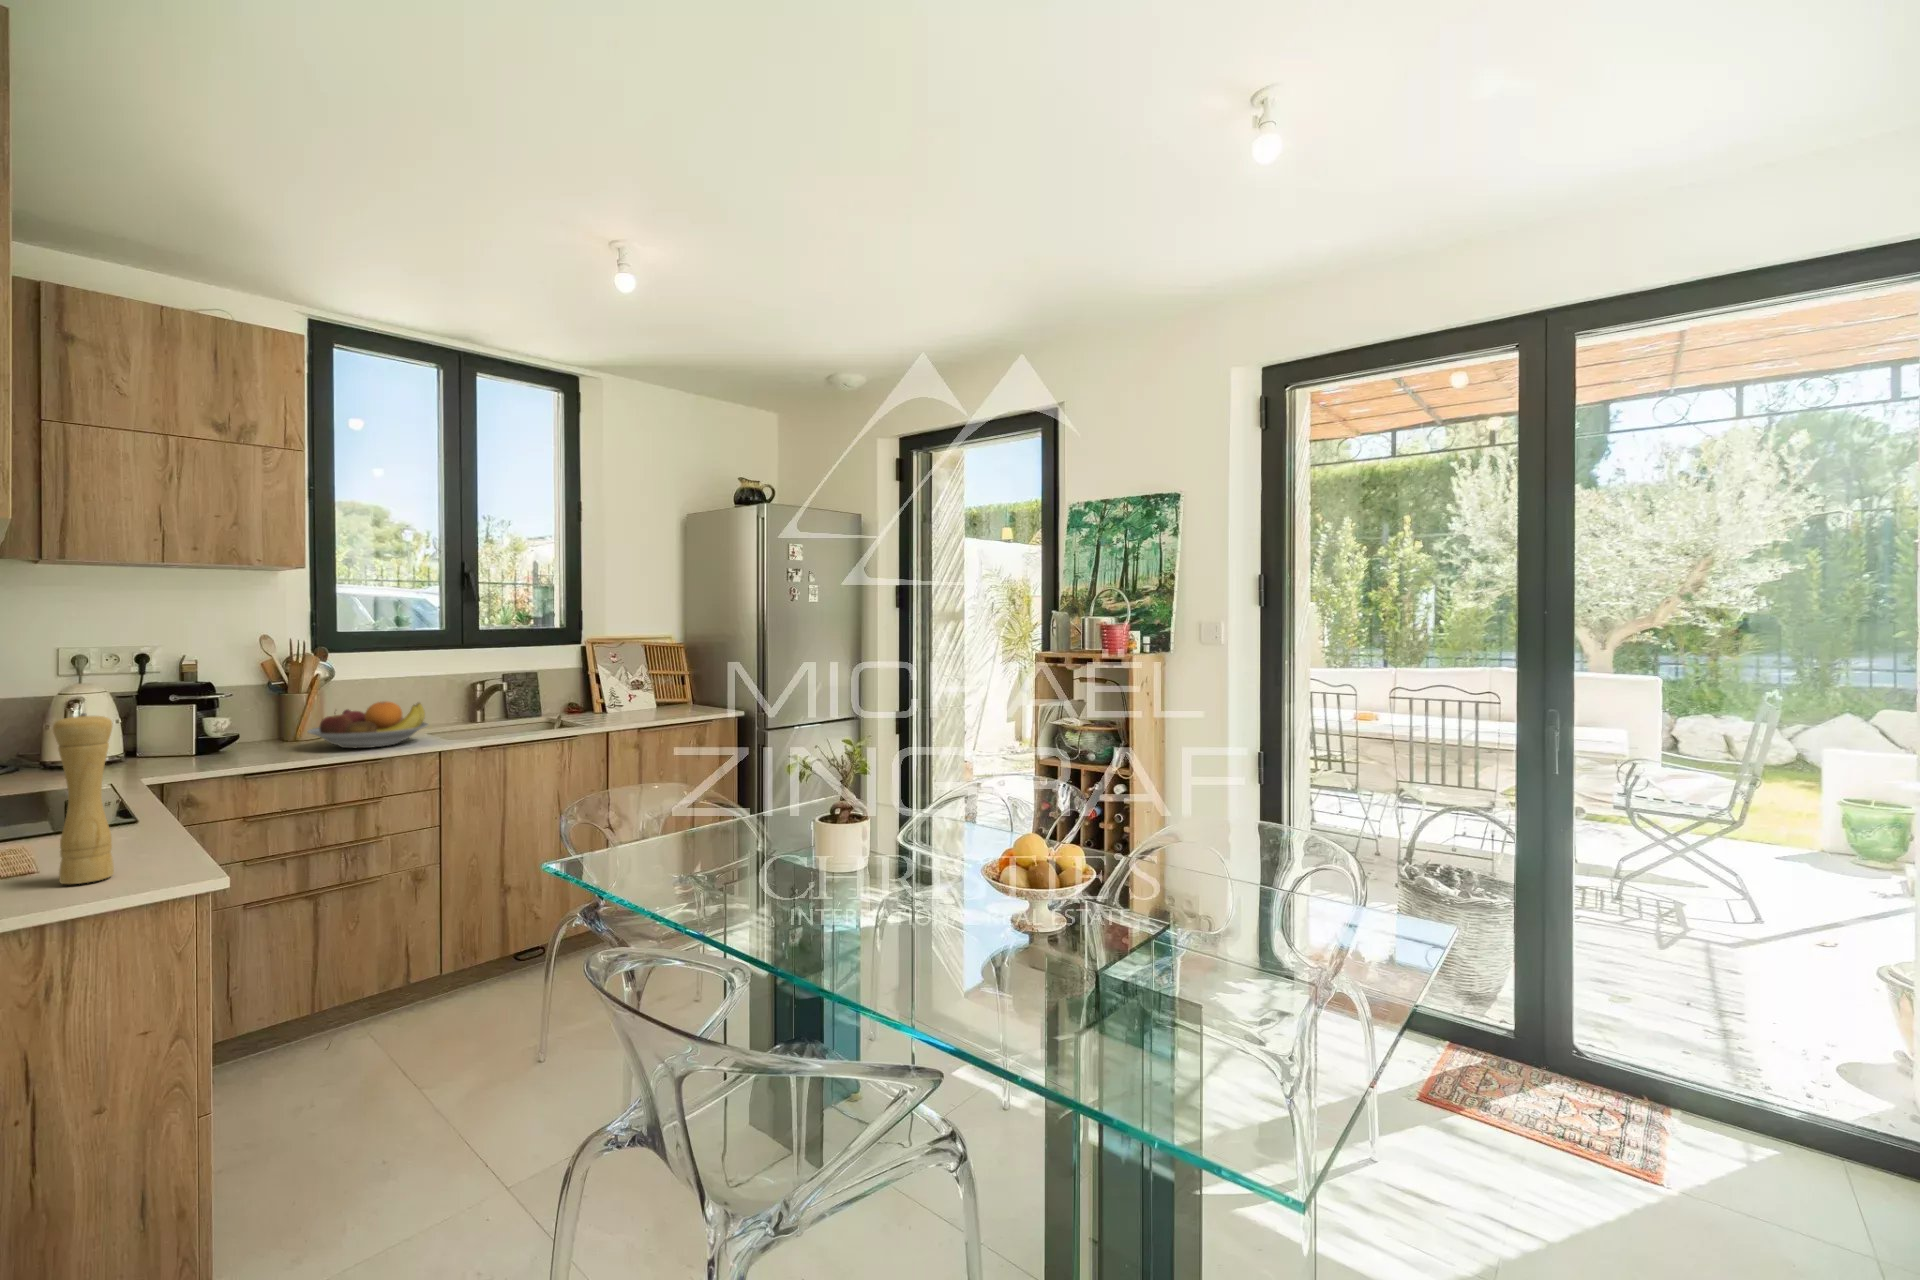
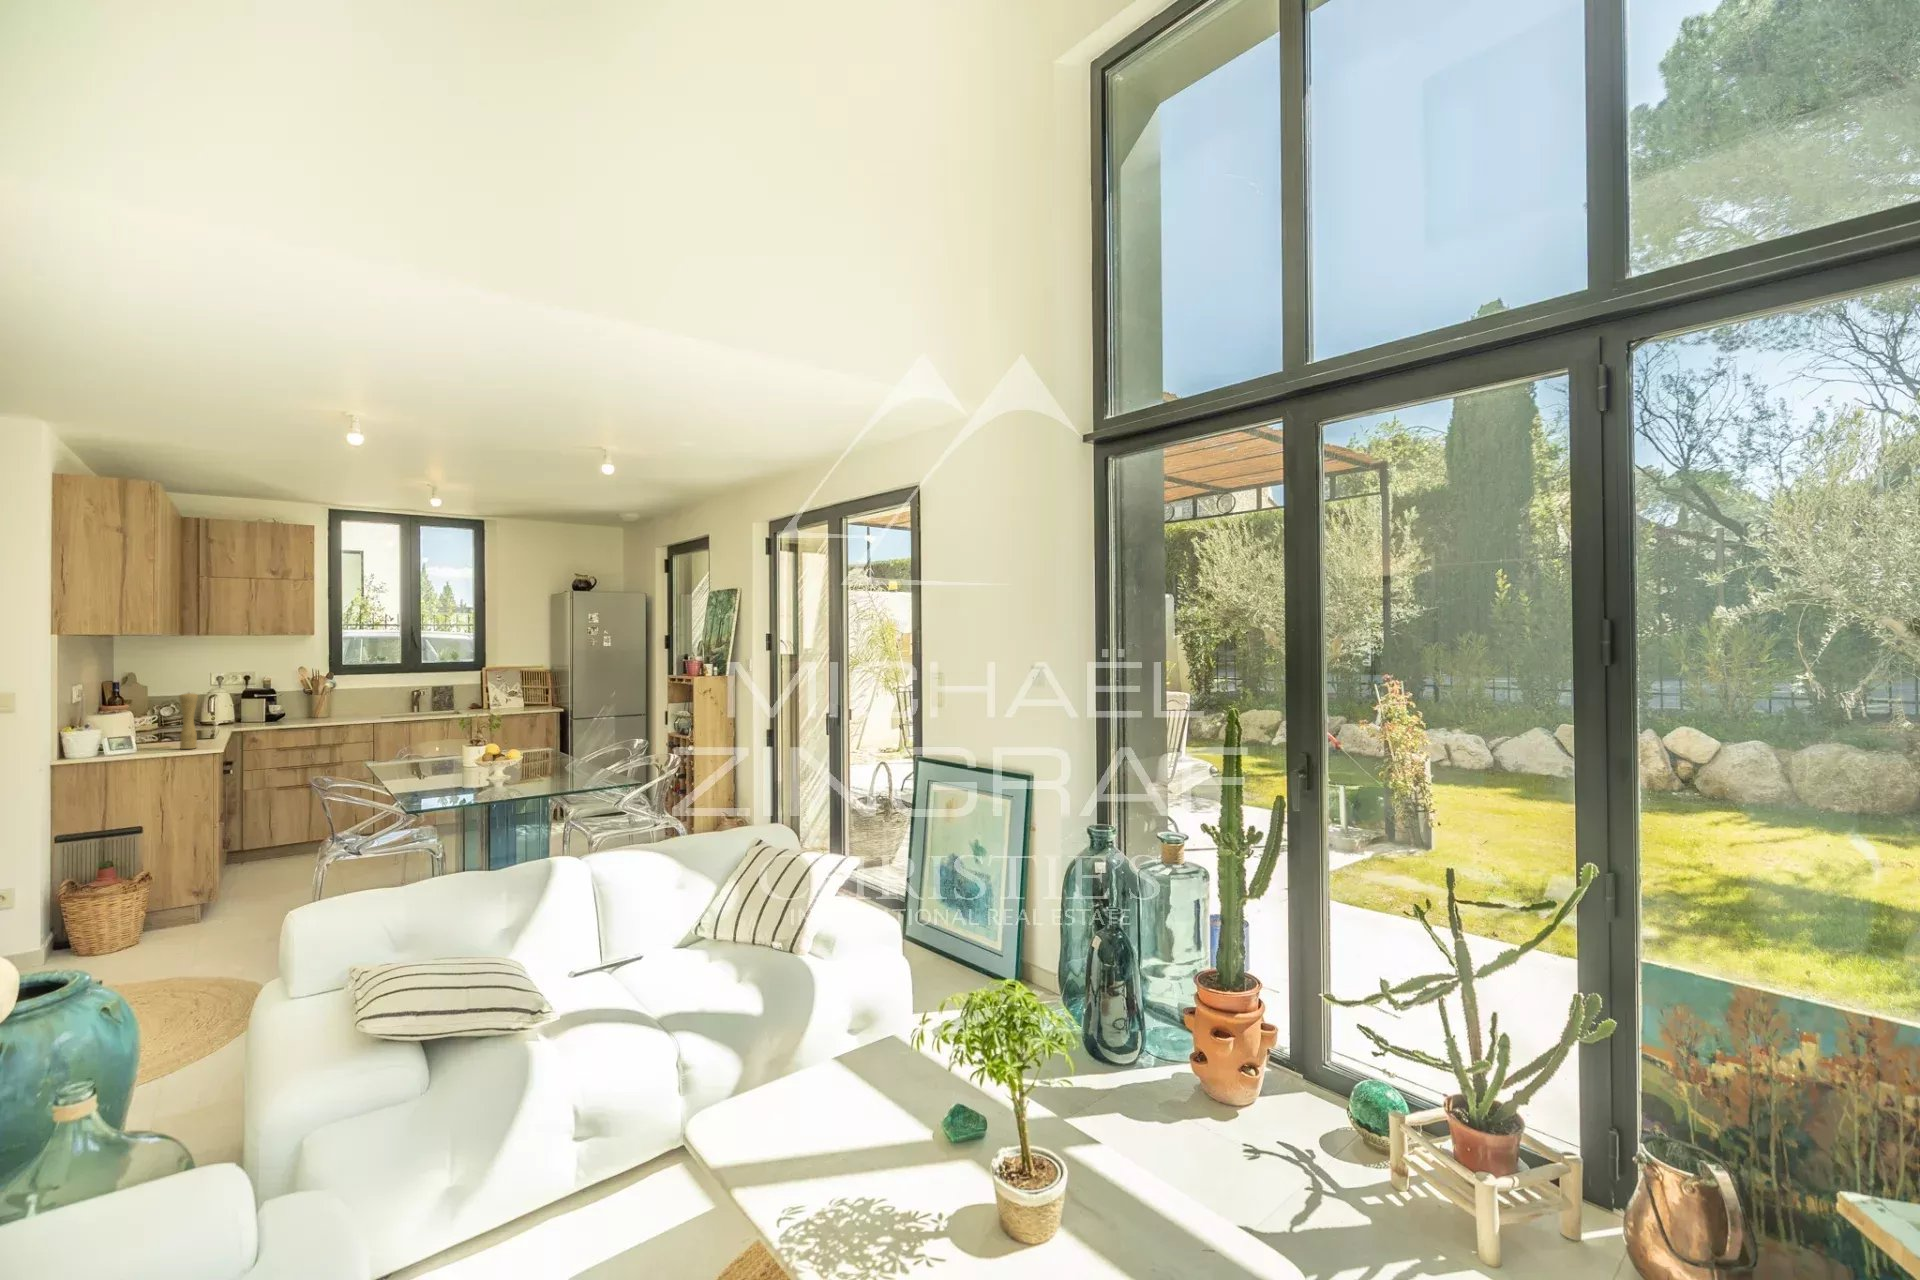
fruit bowl: present [308,702,428,748] -> none [315,699,376,721]

